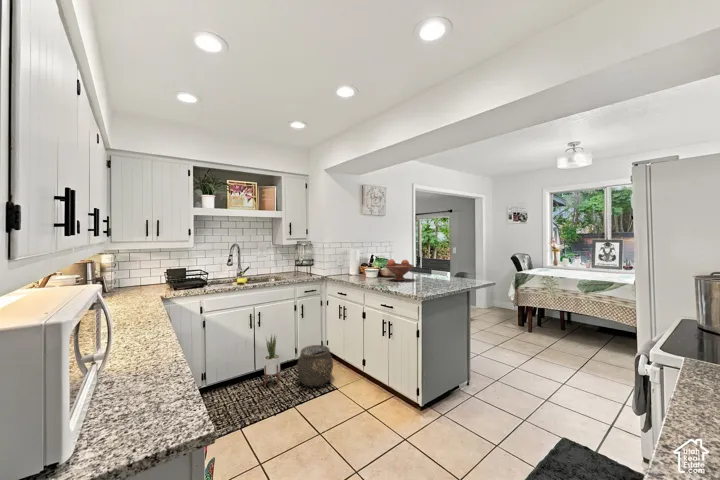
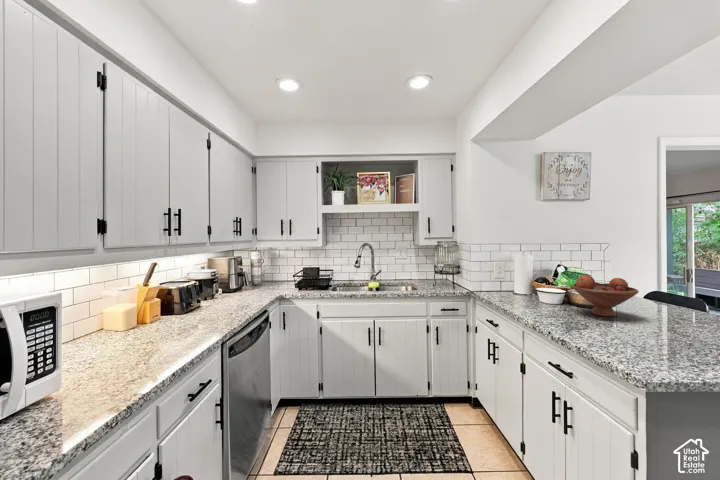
potted plant: present [264,335,280,387] -> none [379,356,401,428]
woven basket: present [297,345,333,386] -> none [420,386,473,452]

